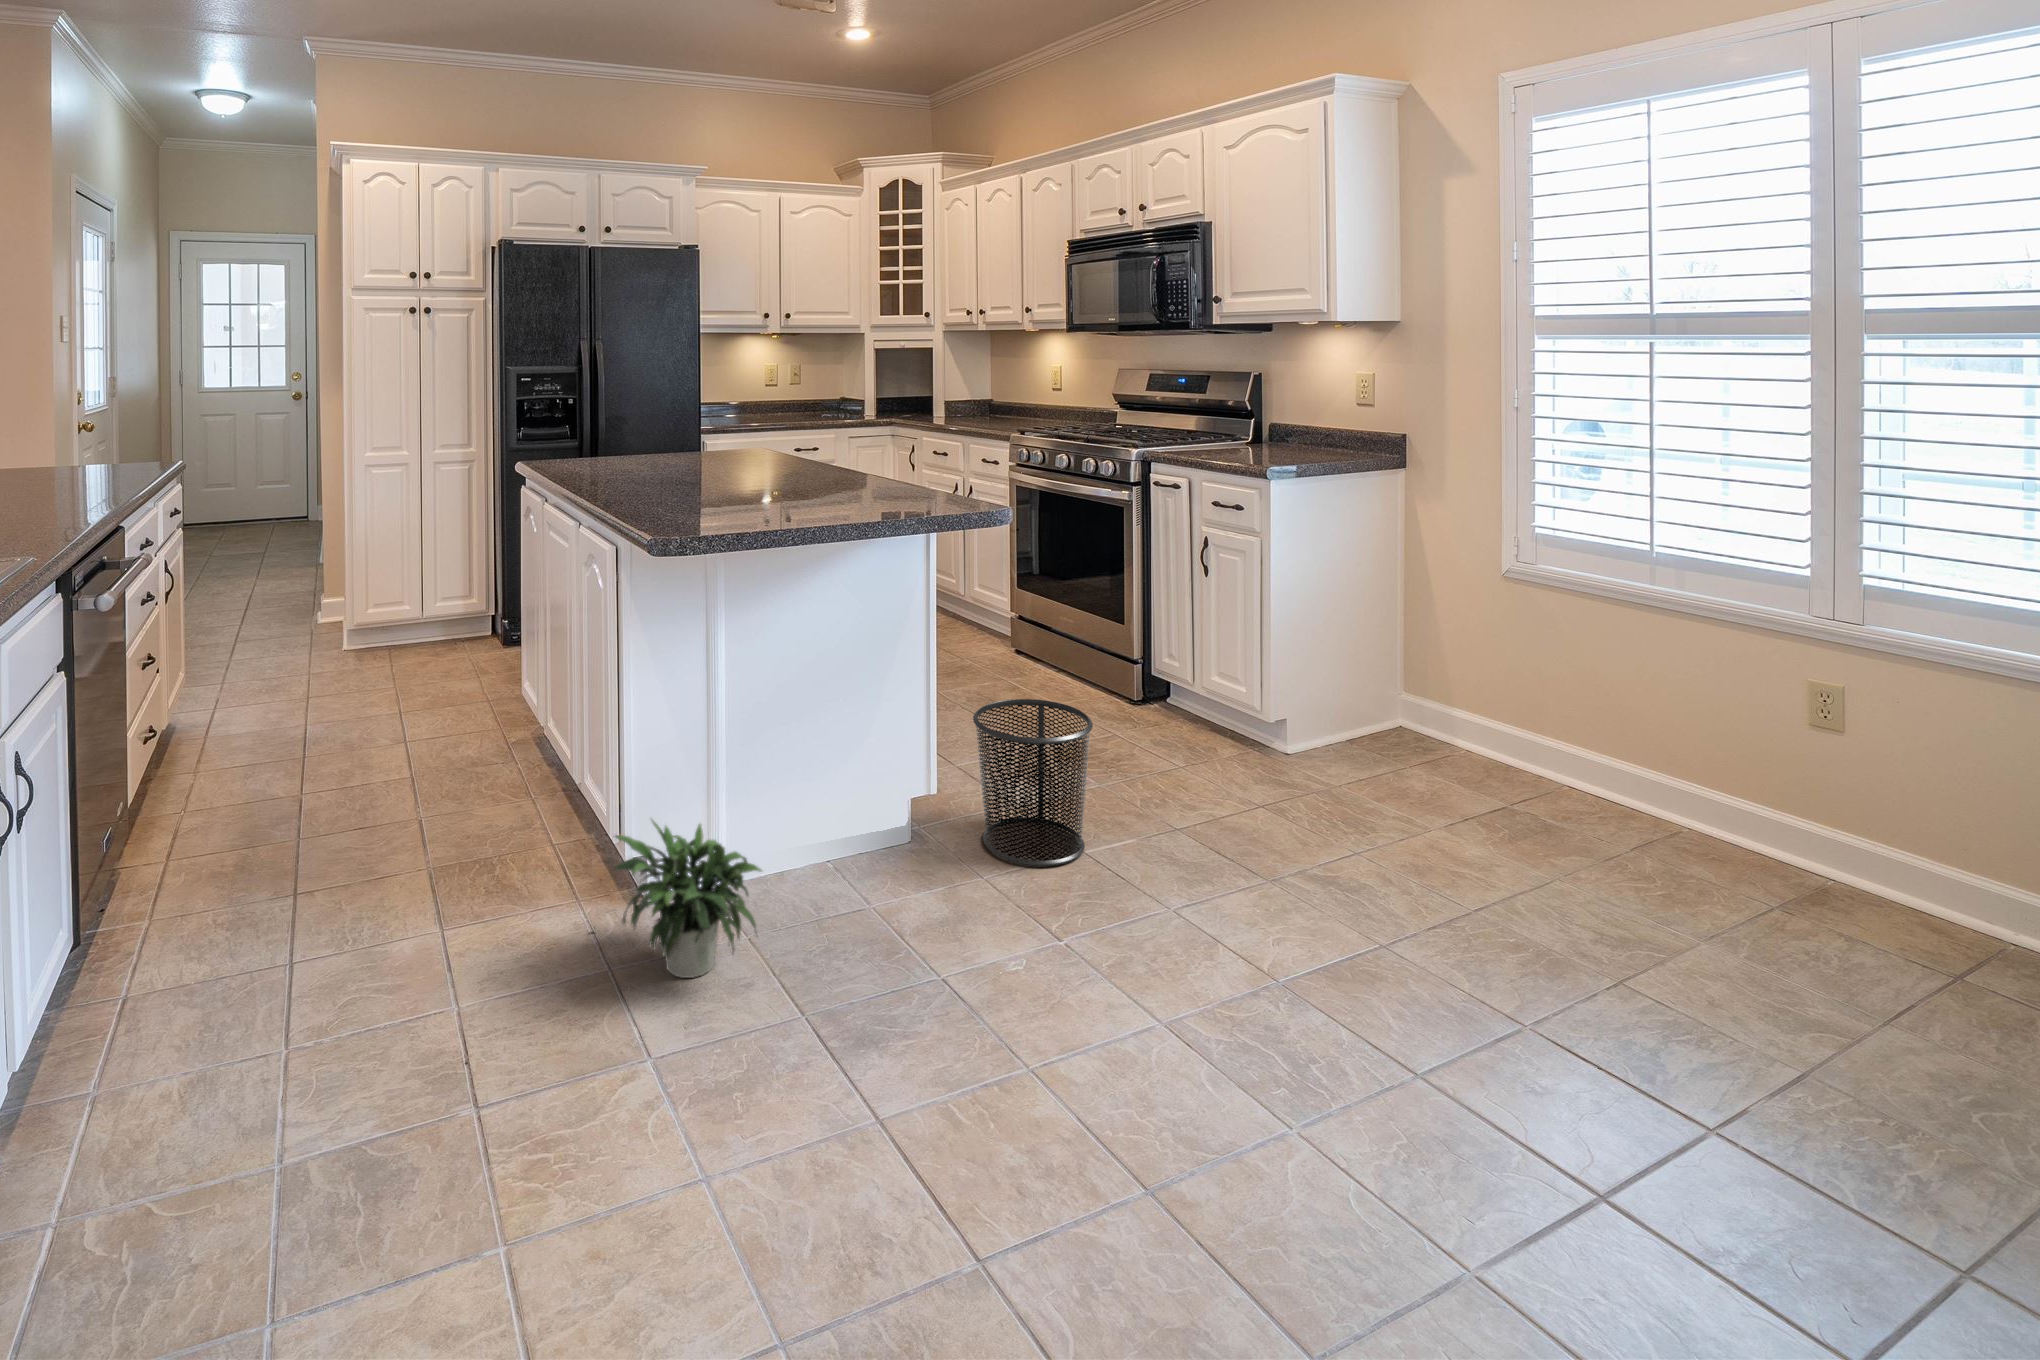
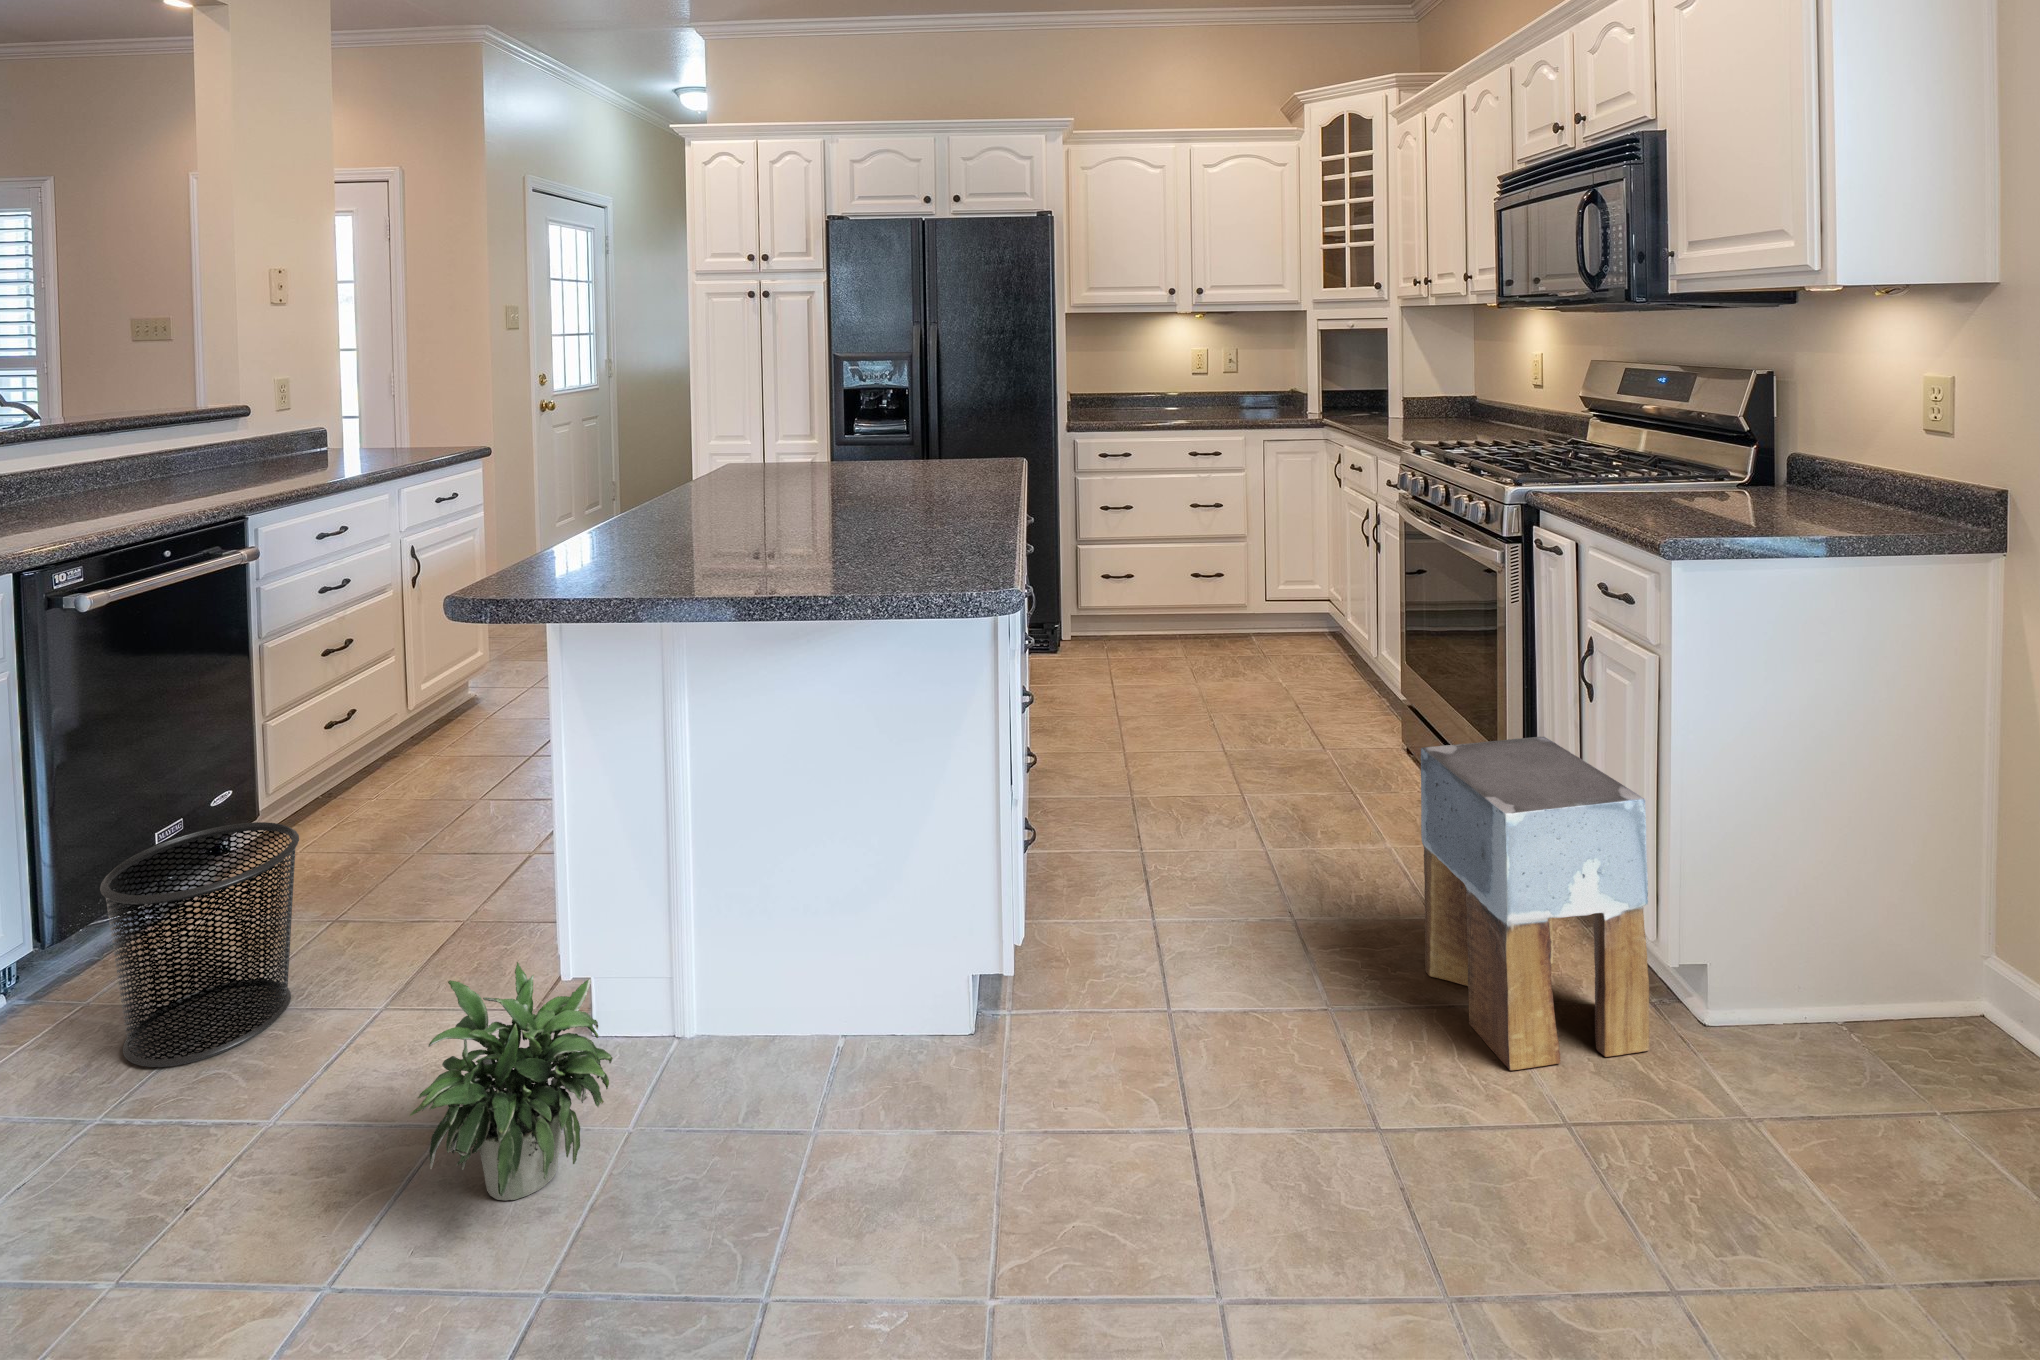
stool: none [1129,601,1269,791] -> present [1421,737,1650,1070]
waste bin: present [973,699,1093,866] -> present [100,822,299,1067]

